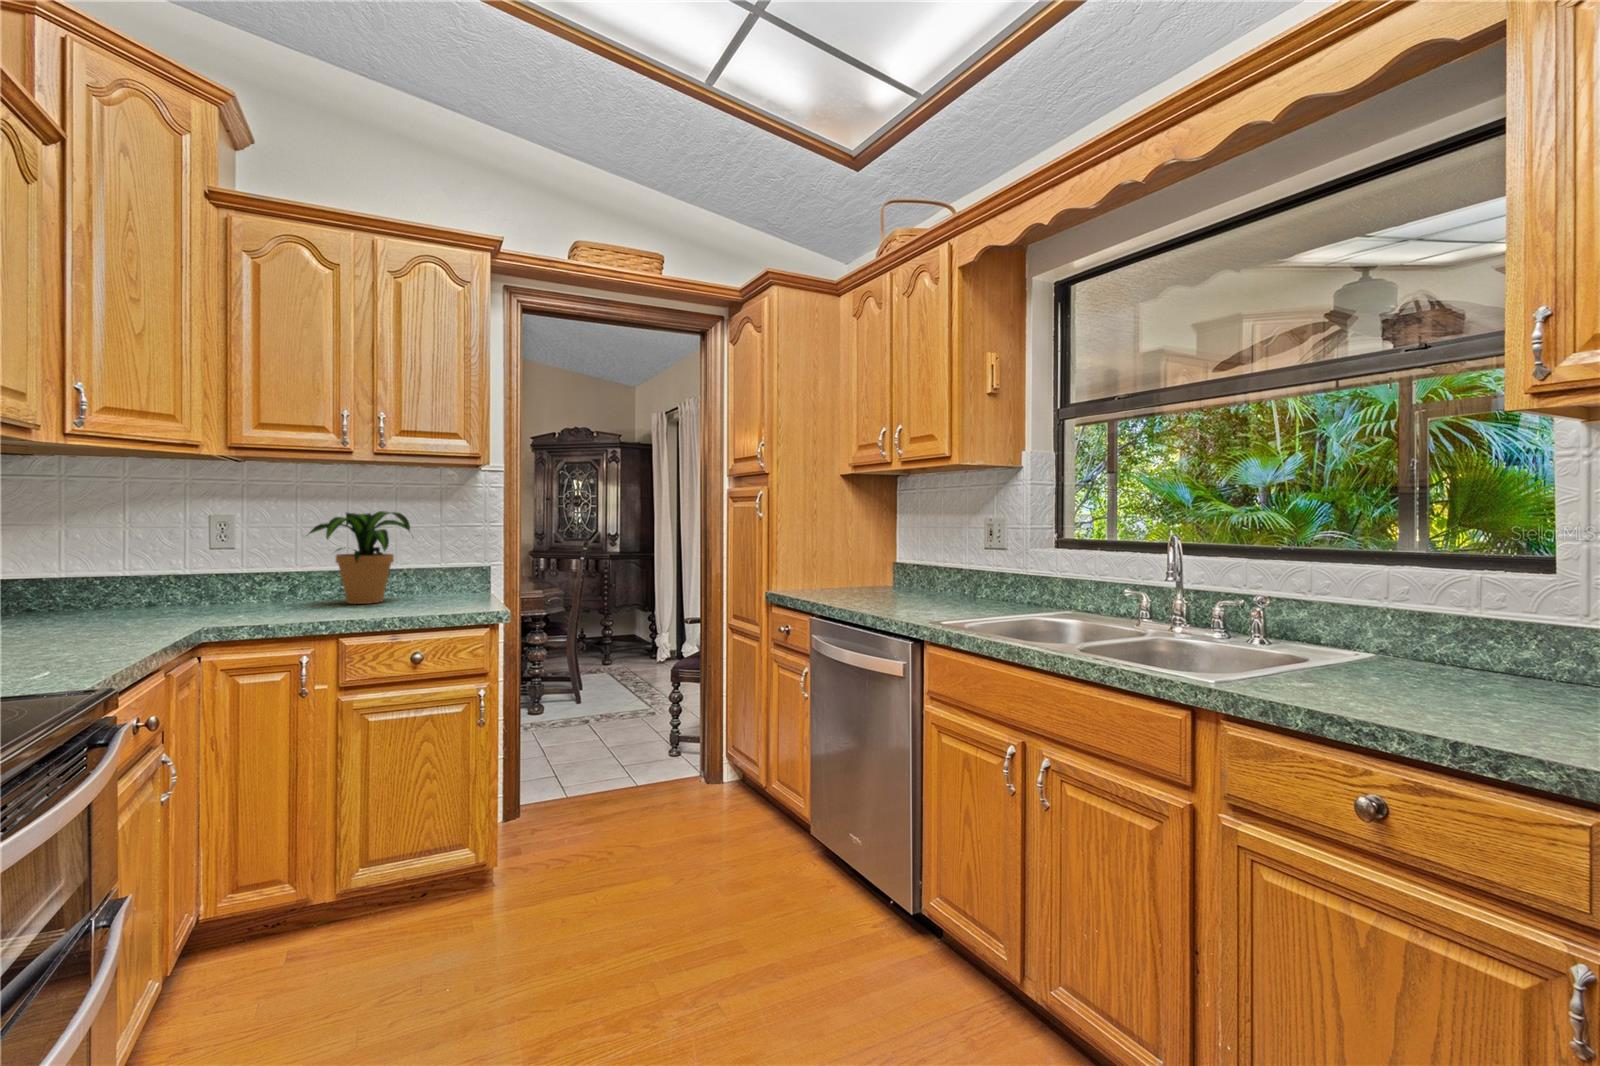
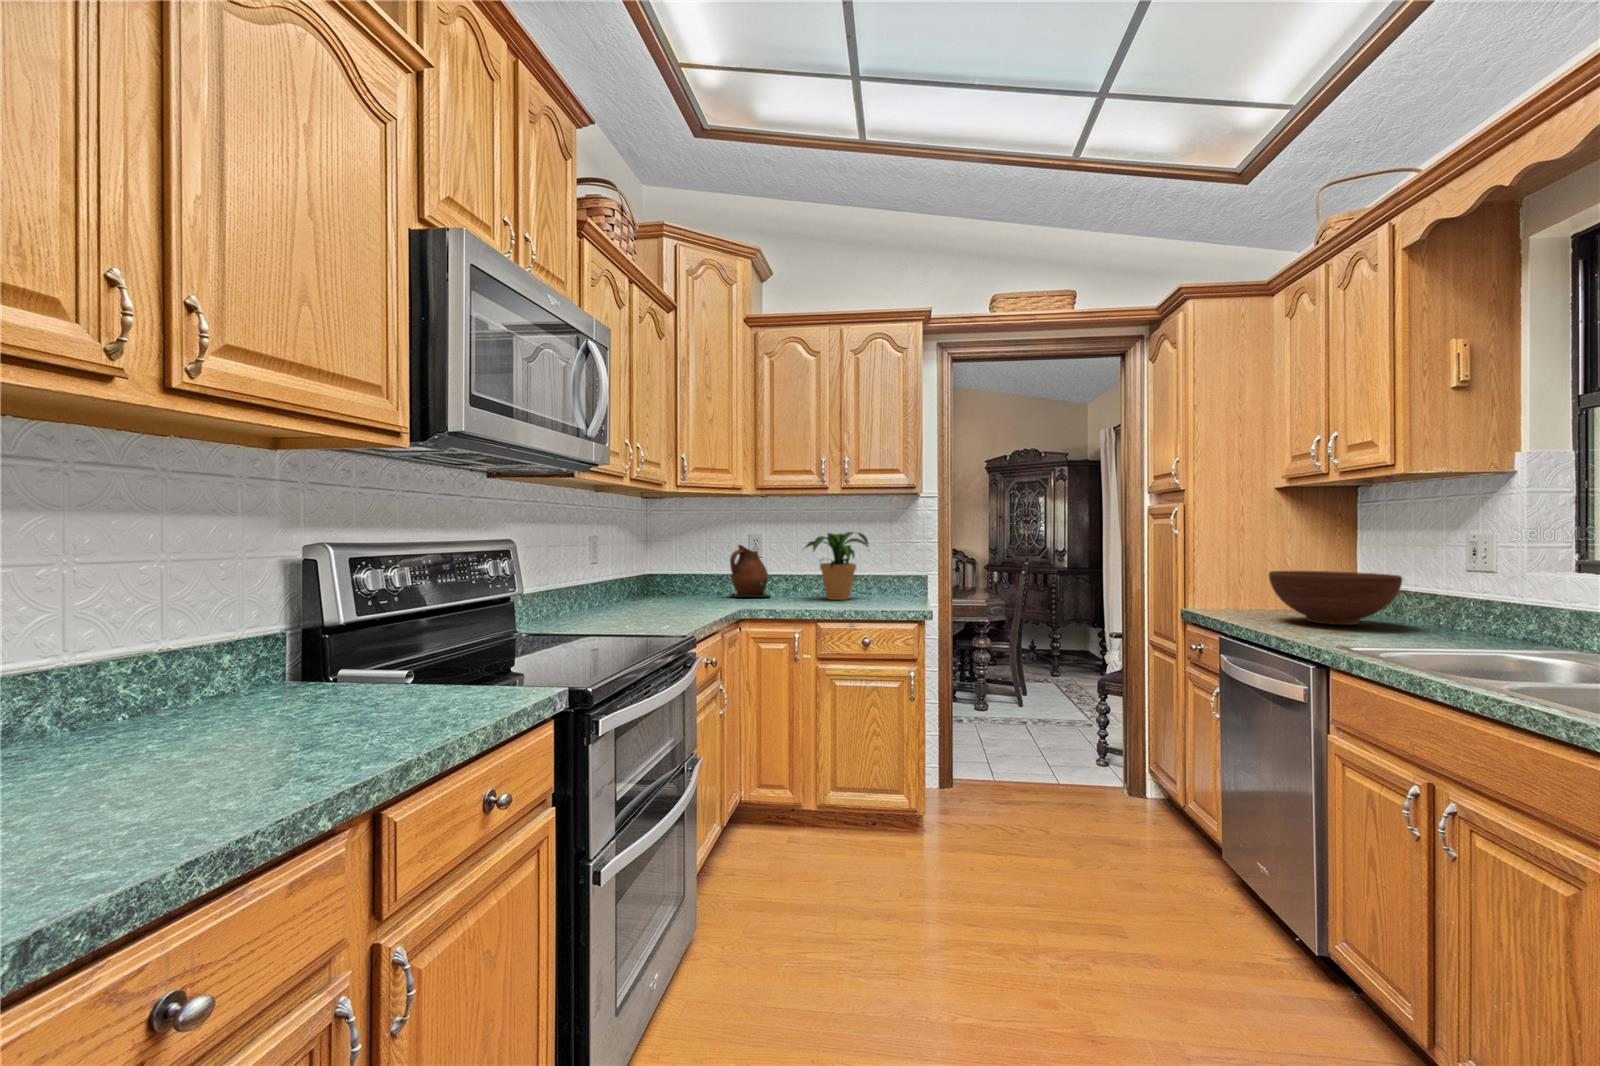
ceramic pitcher: none [166,529,249,609] -> present [730,545,770,597]
fruit bowl: none [848,552,945,600] -> present [1269,571,1402,625]

